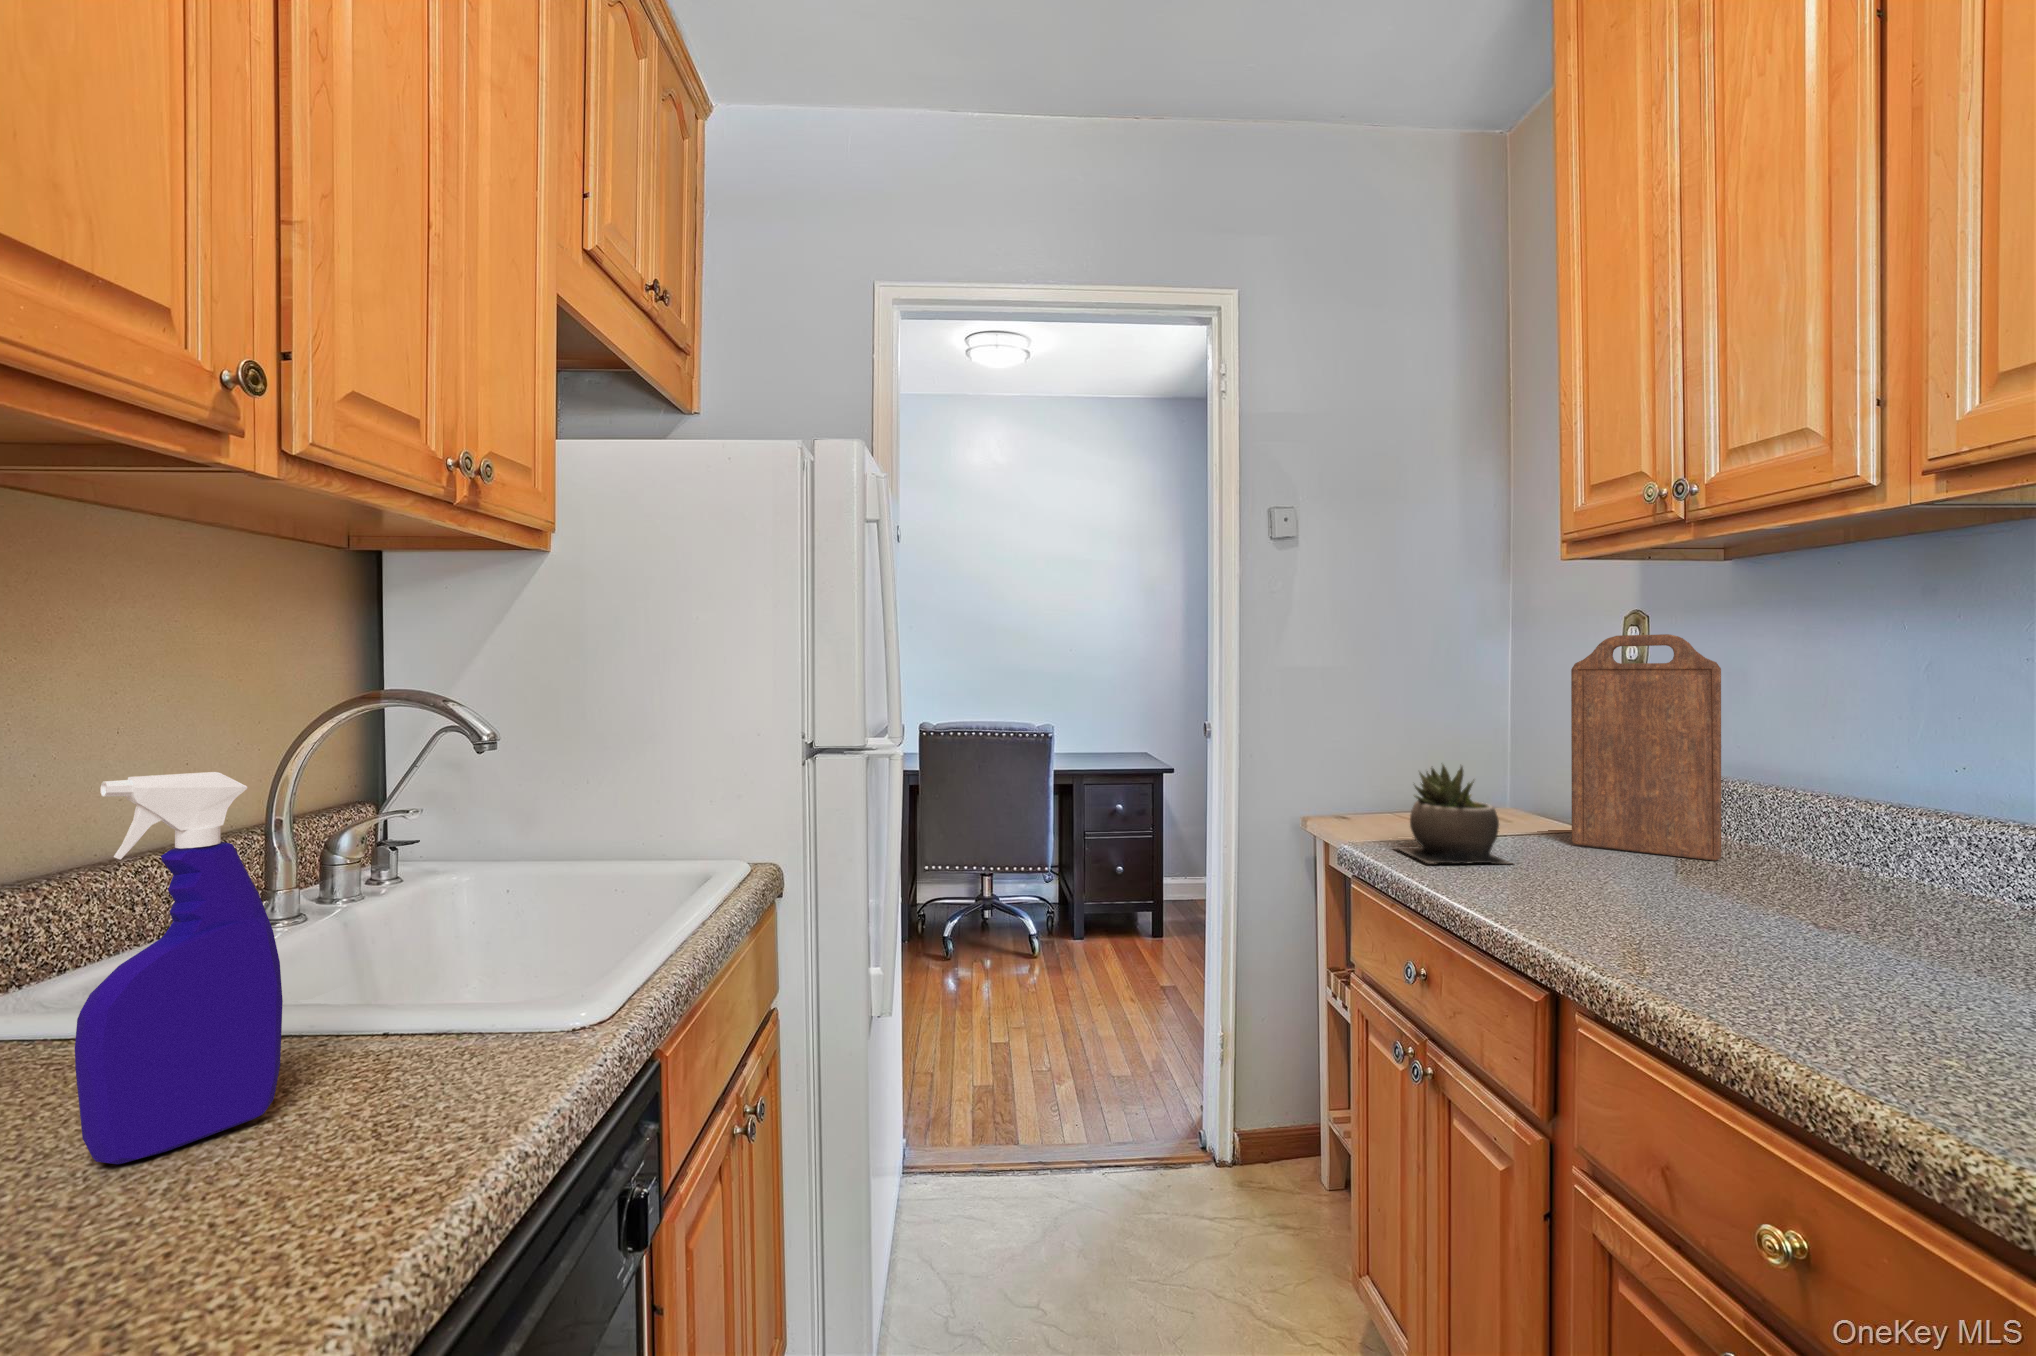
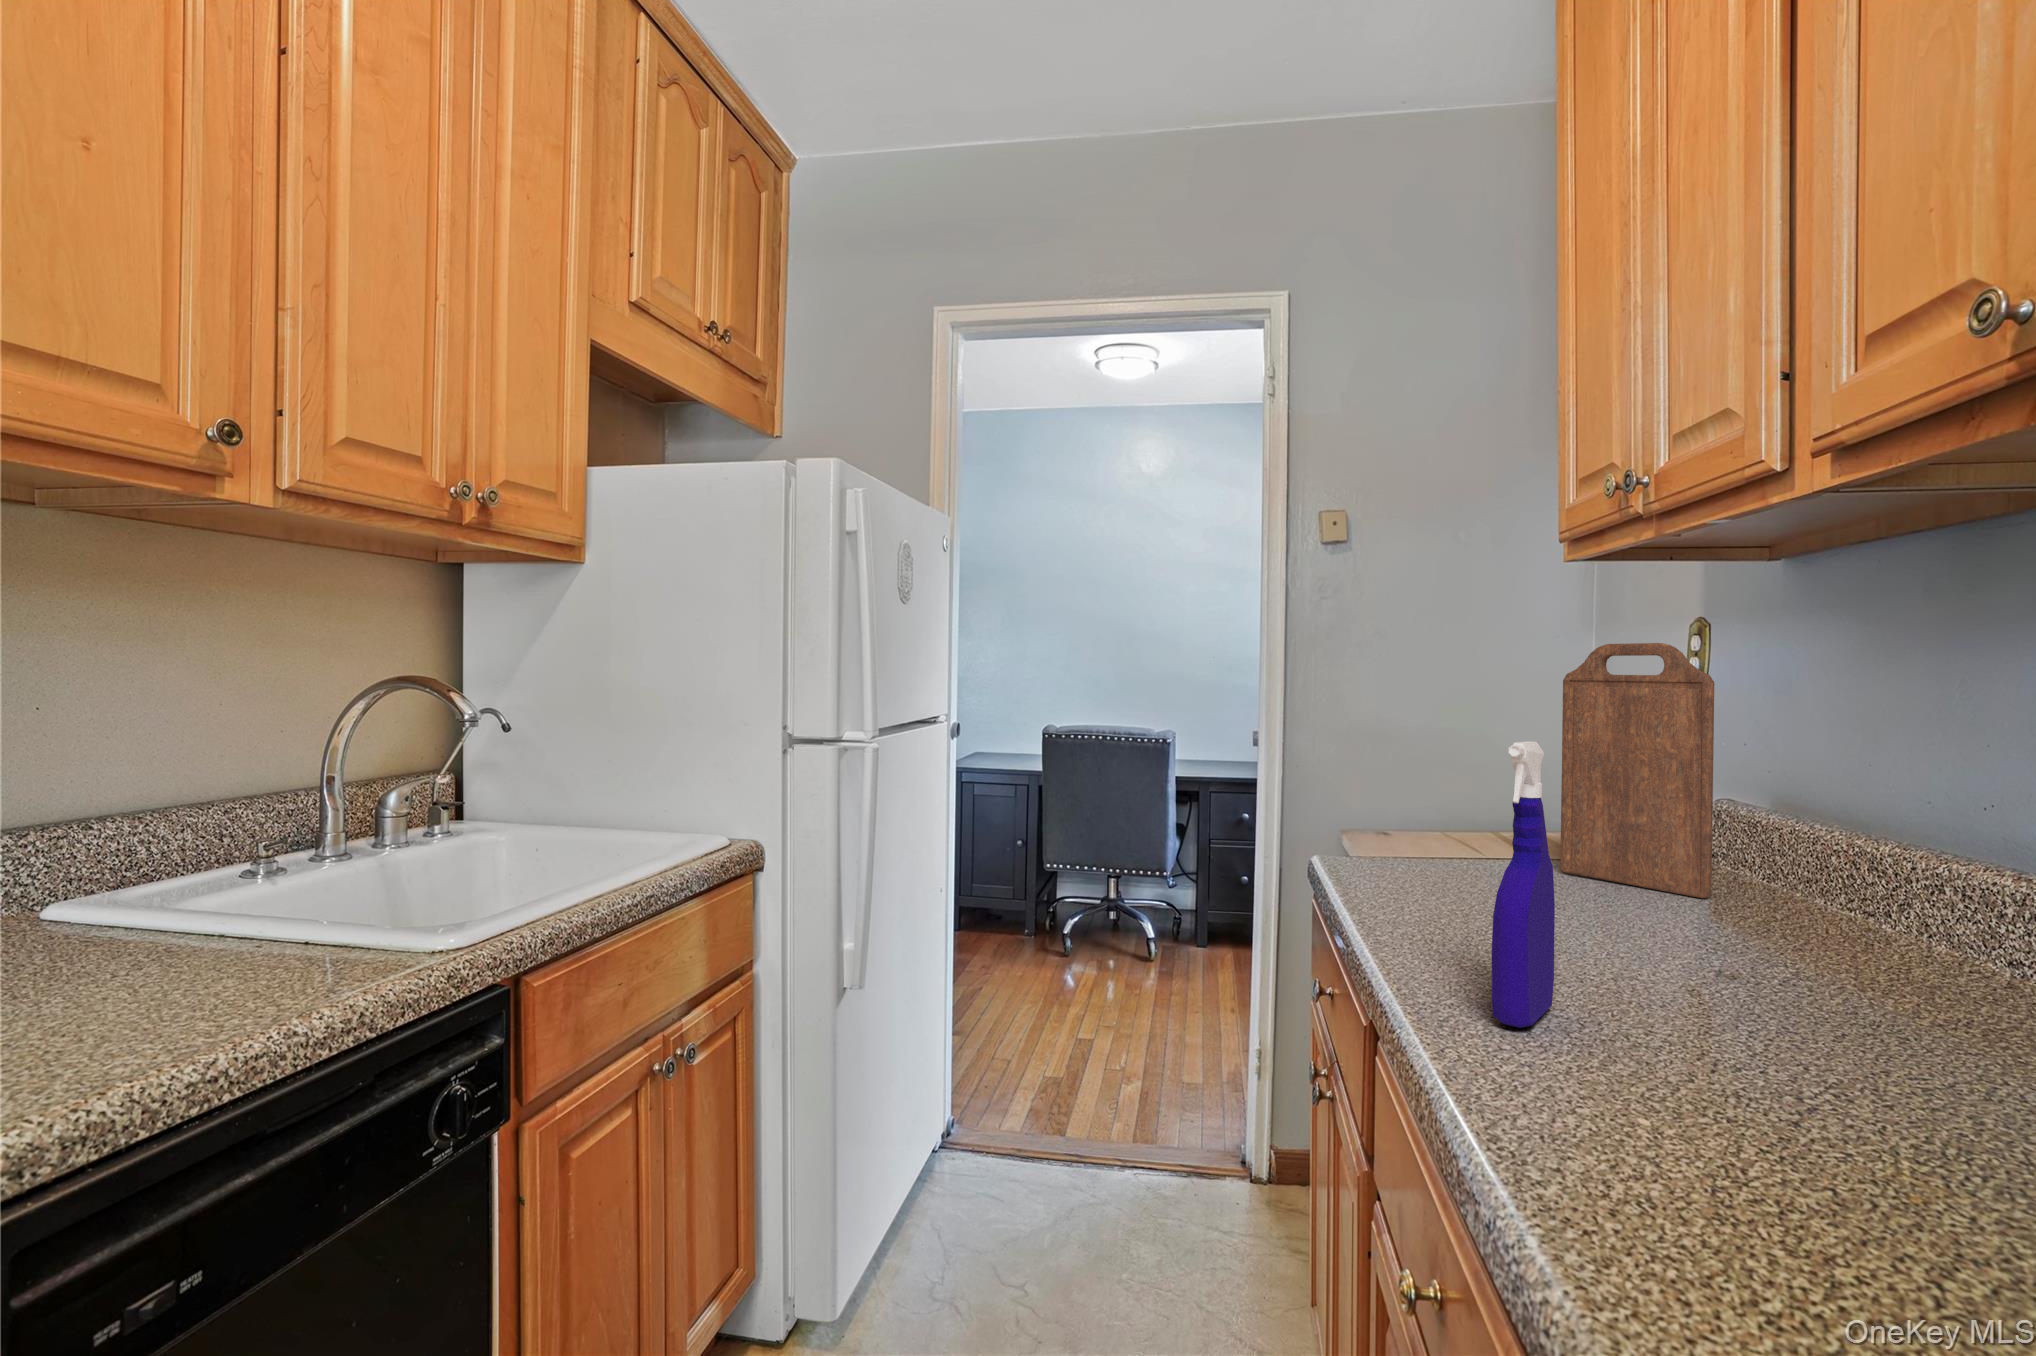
succulent plant: present [1396,765,1511,864] -> none [1354,776,1462,886]
spray bottle: present [75,772,283,1164] -> present [1492,742,1555,1028]

